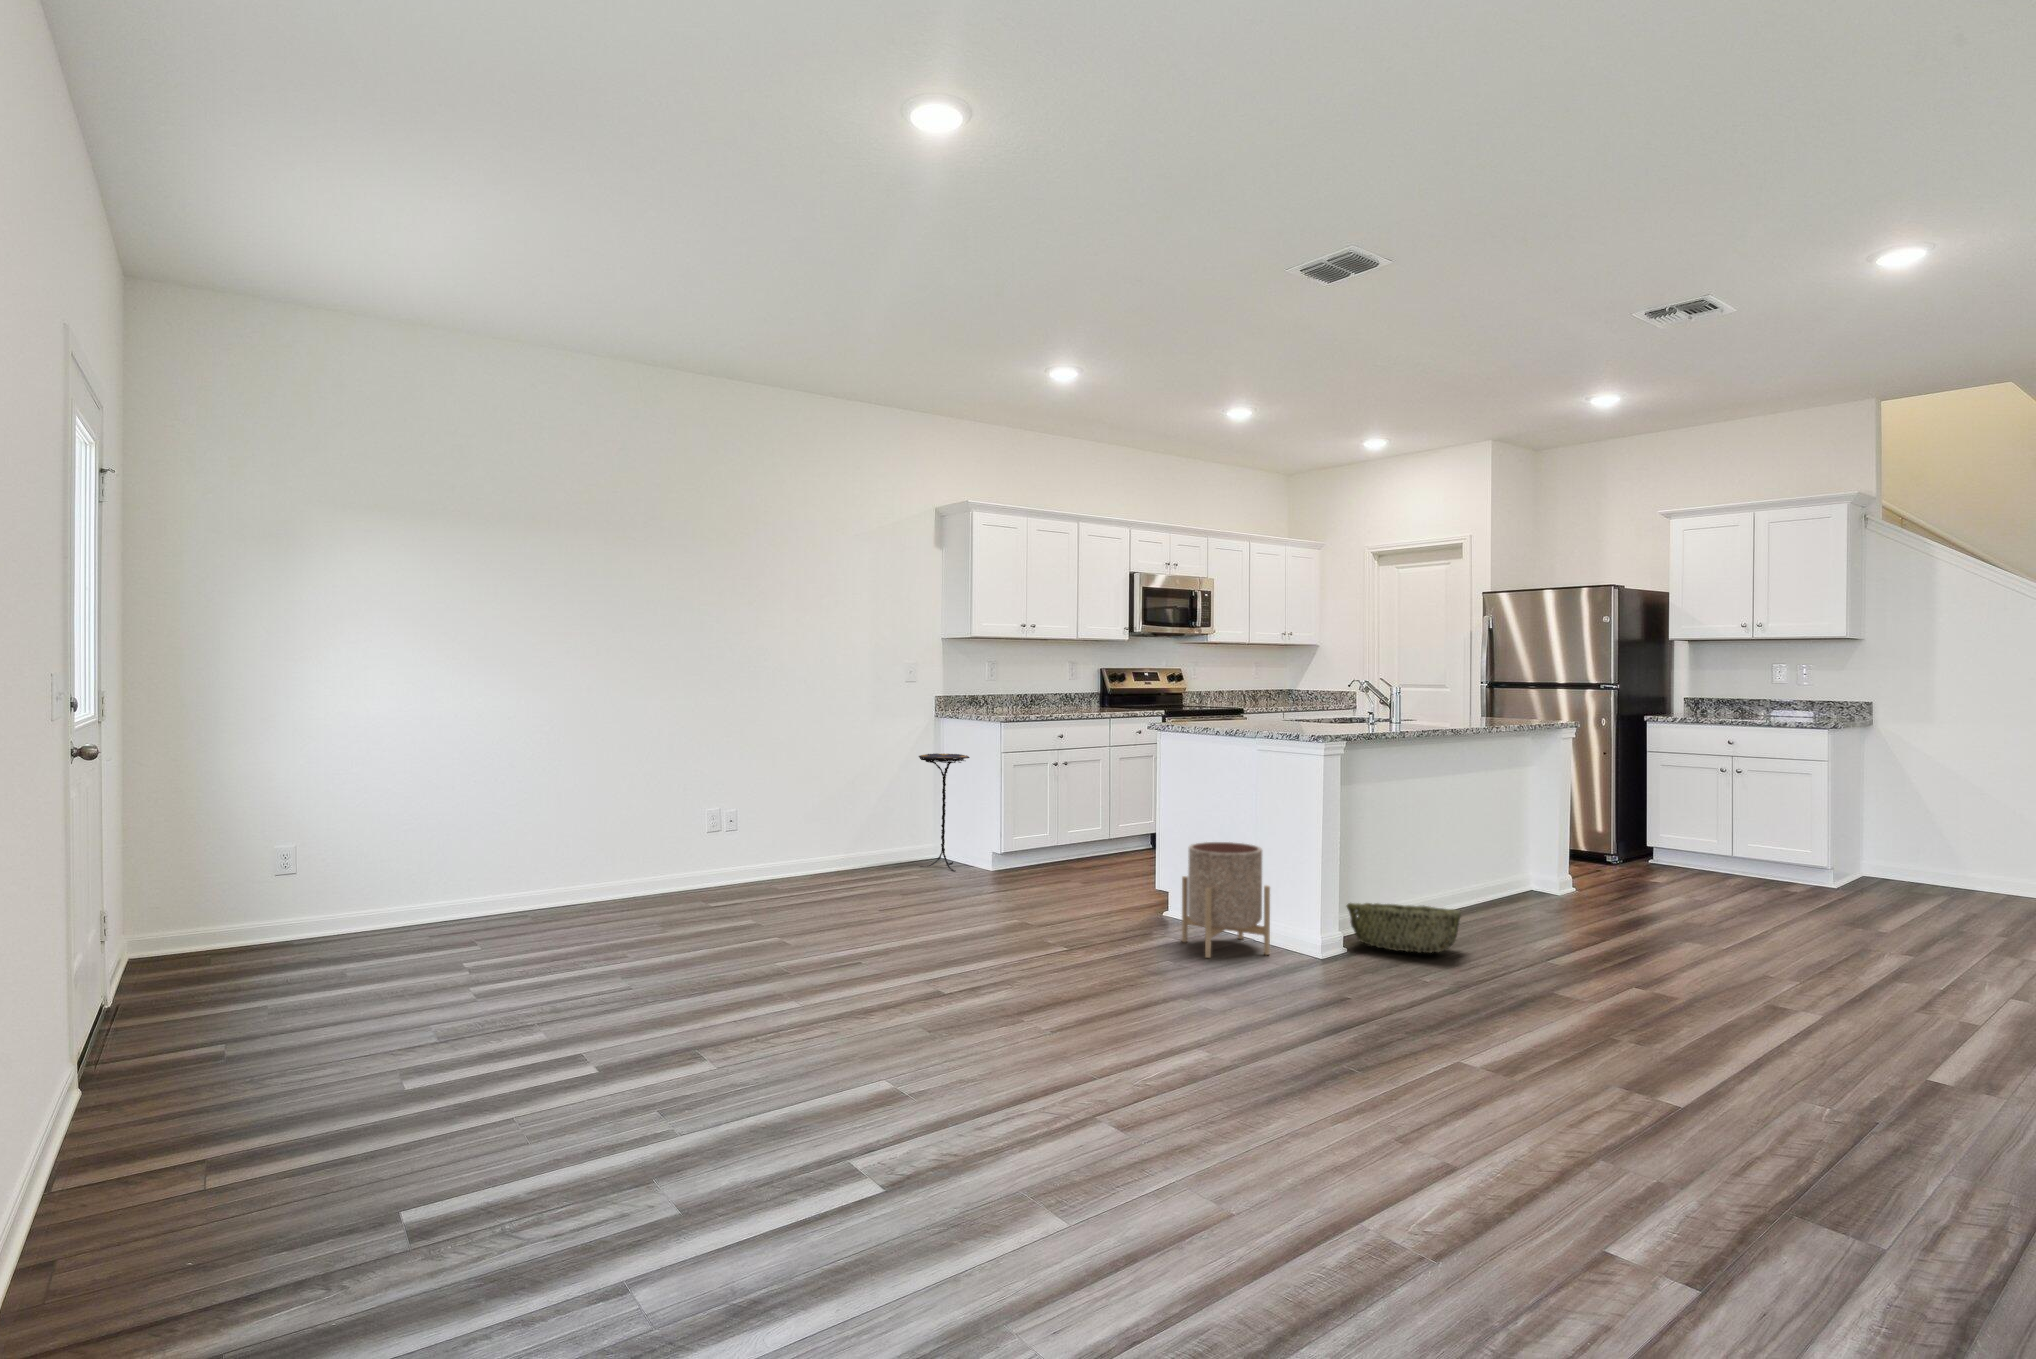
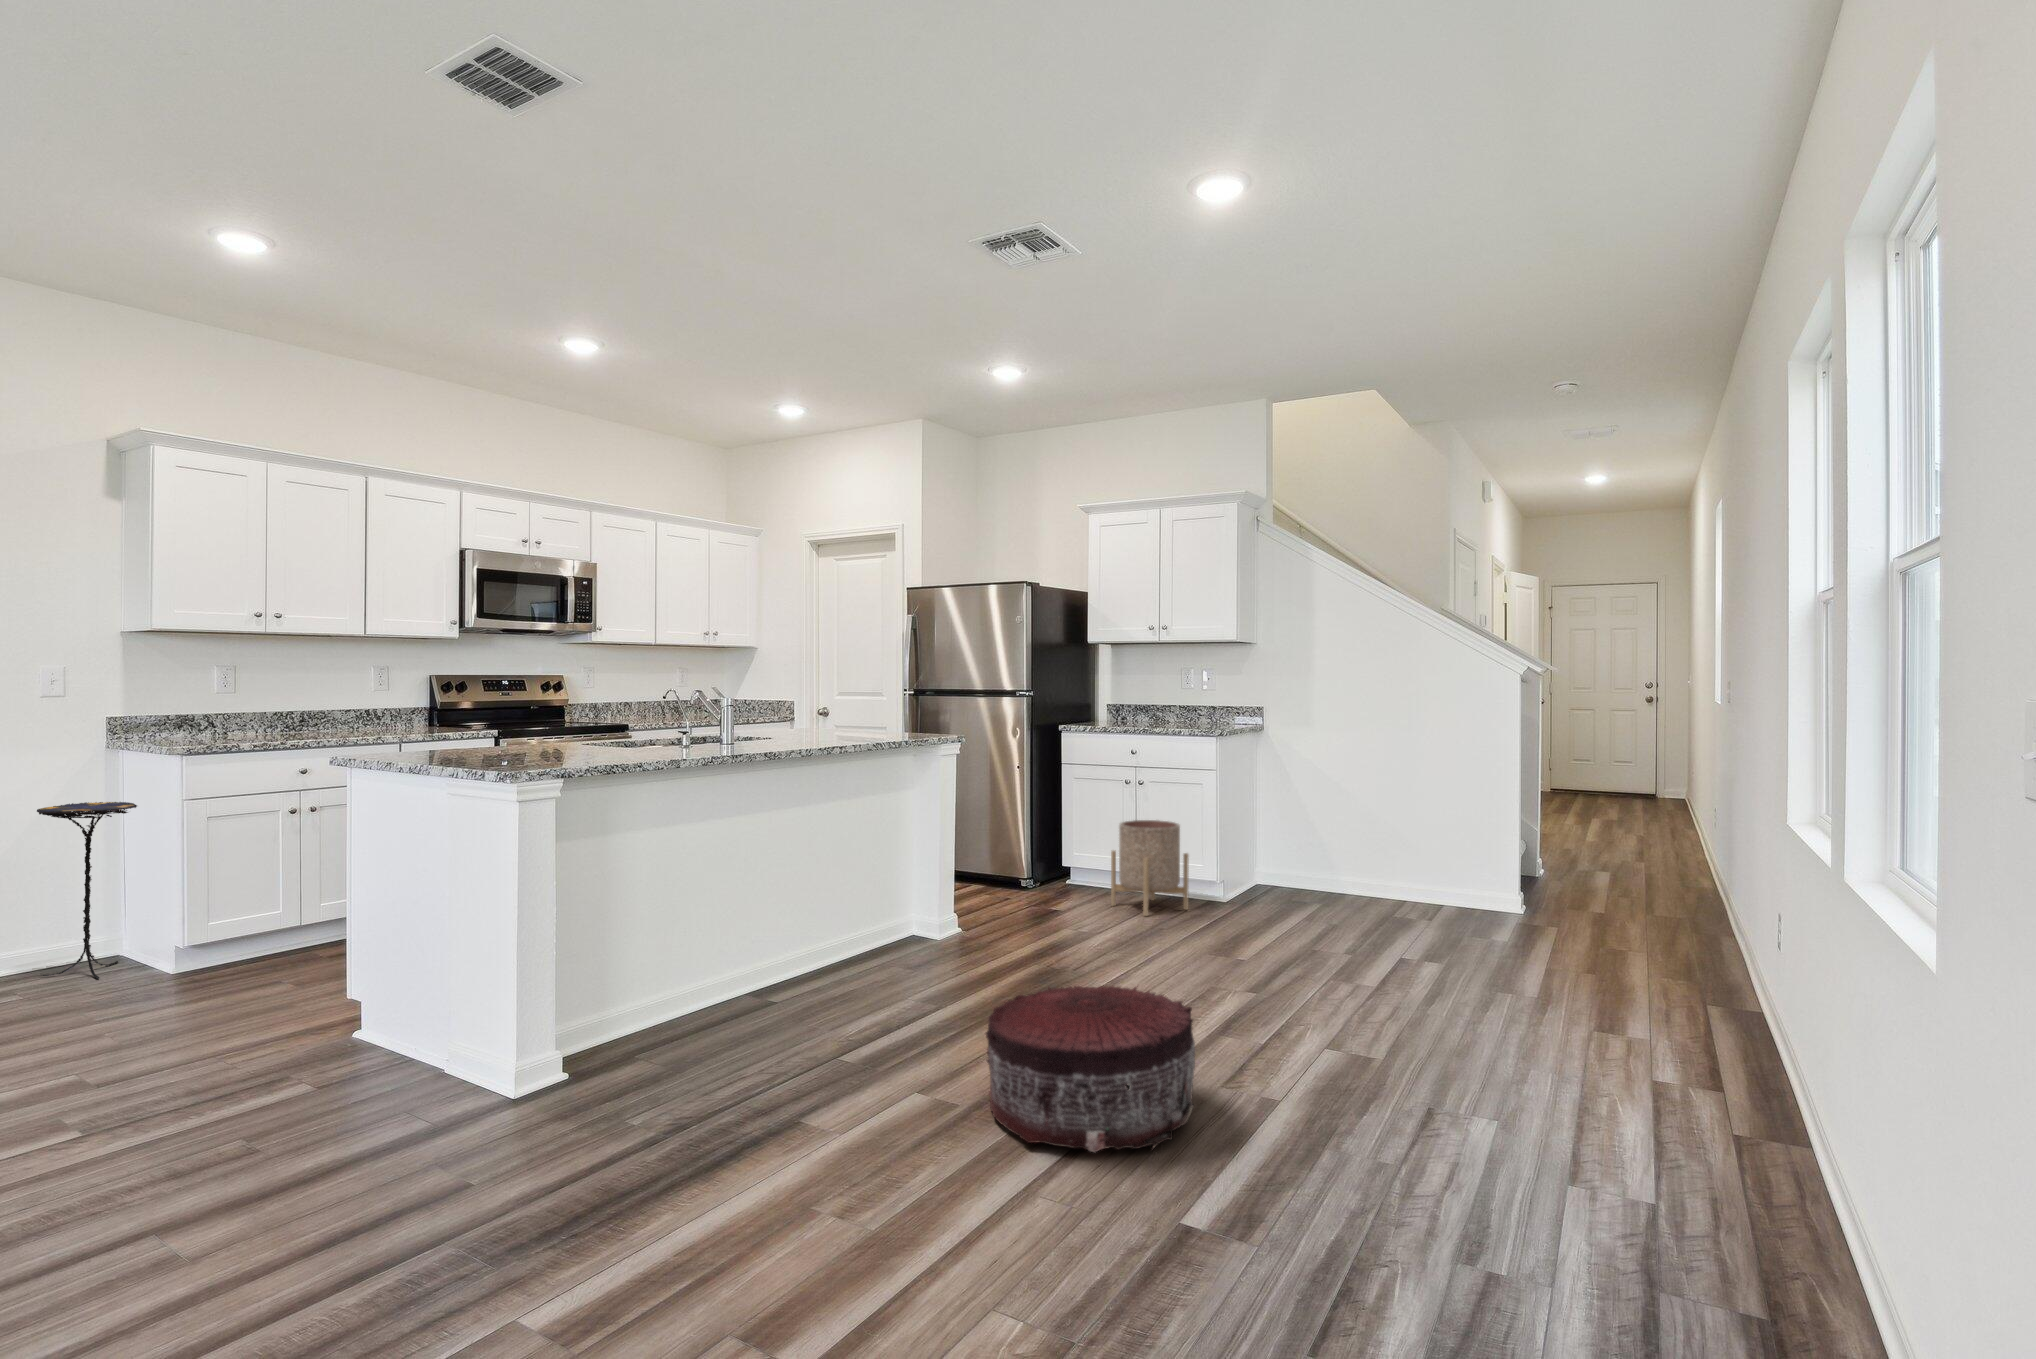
planter: present [1182,842,1270,958] -> present [1111,820,1189,916]
woven basket: present [1347,903,1461,953] -> none [574,998,734,1072]
pouf: none [1701,913,1904,1037] -> present [986,985,1195,1152]

